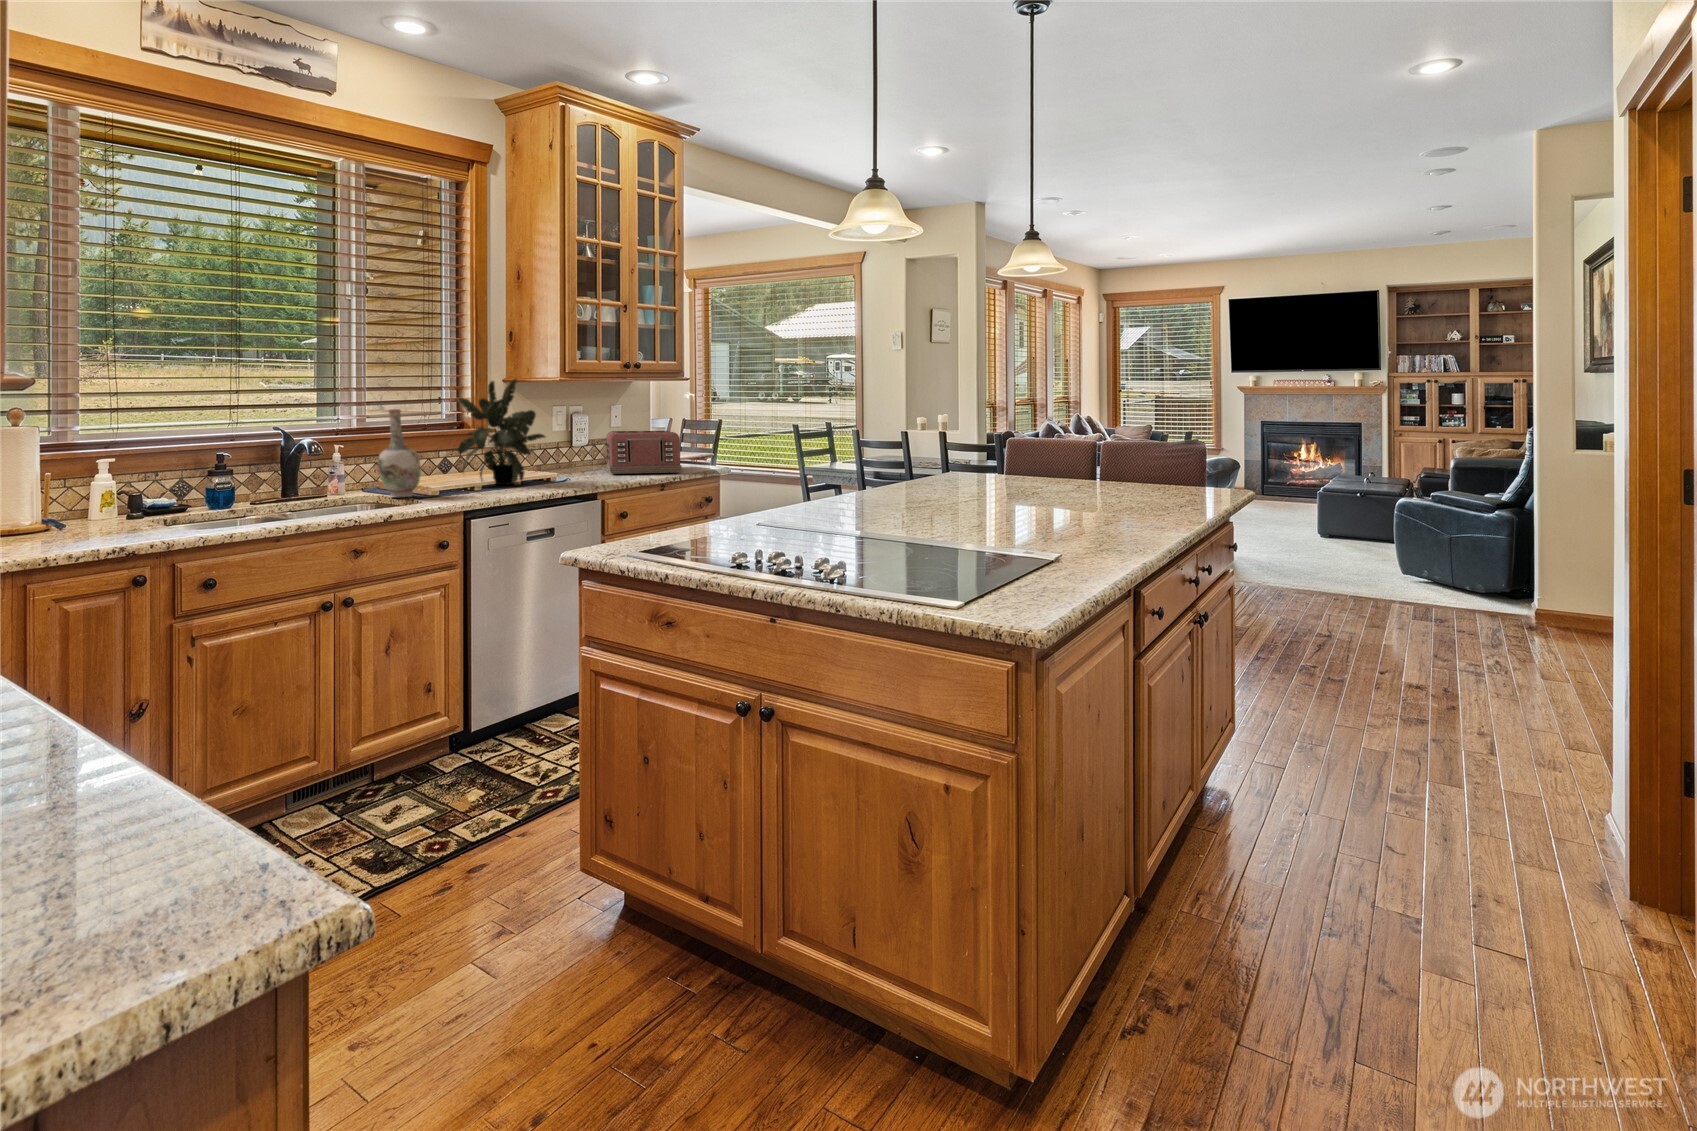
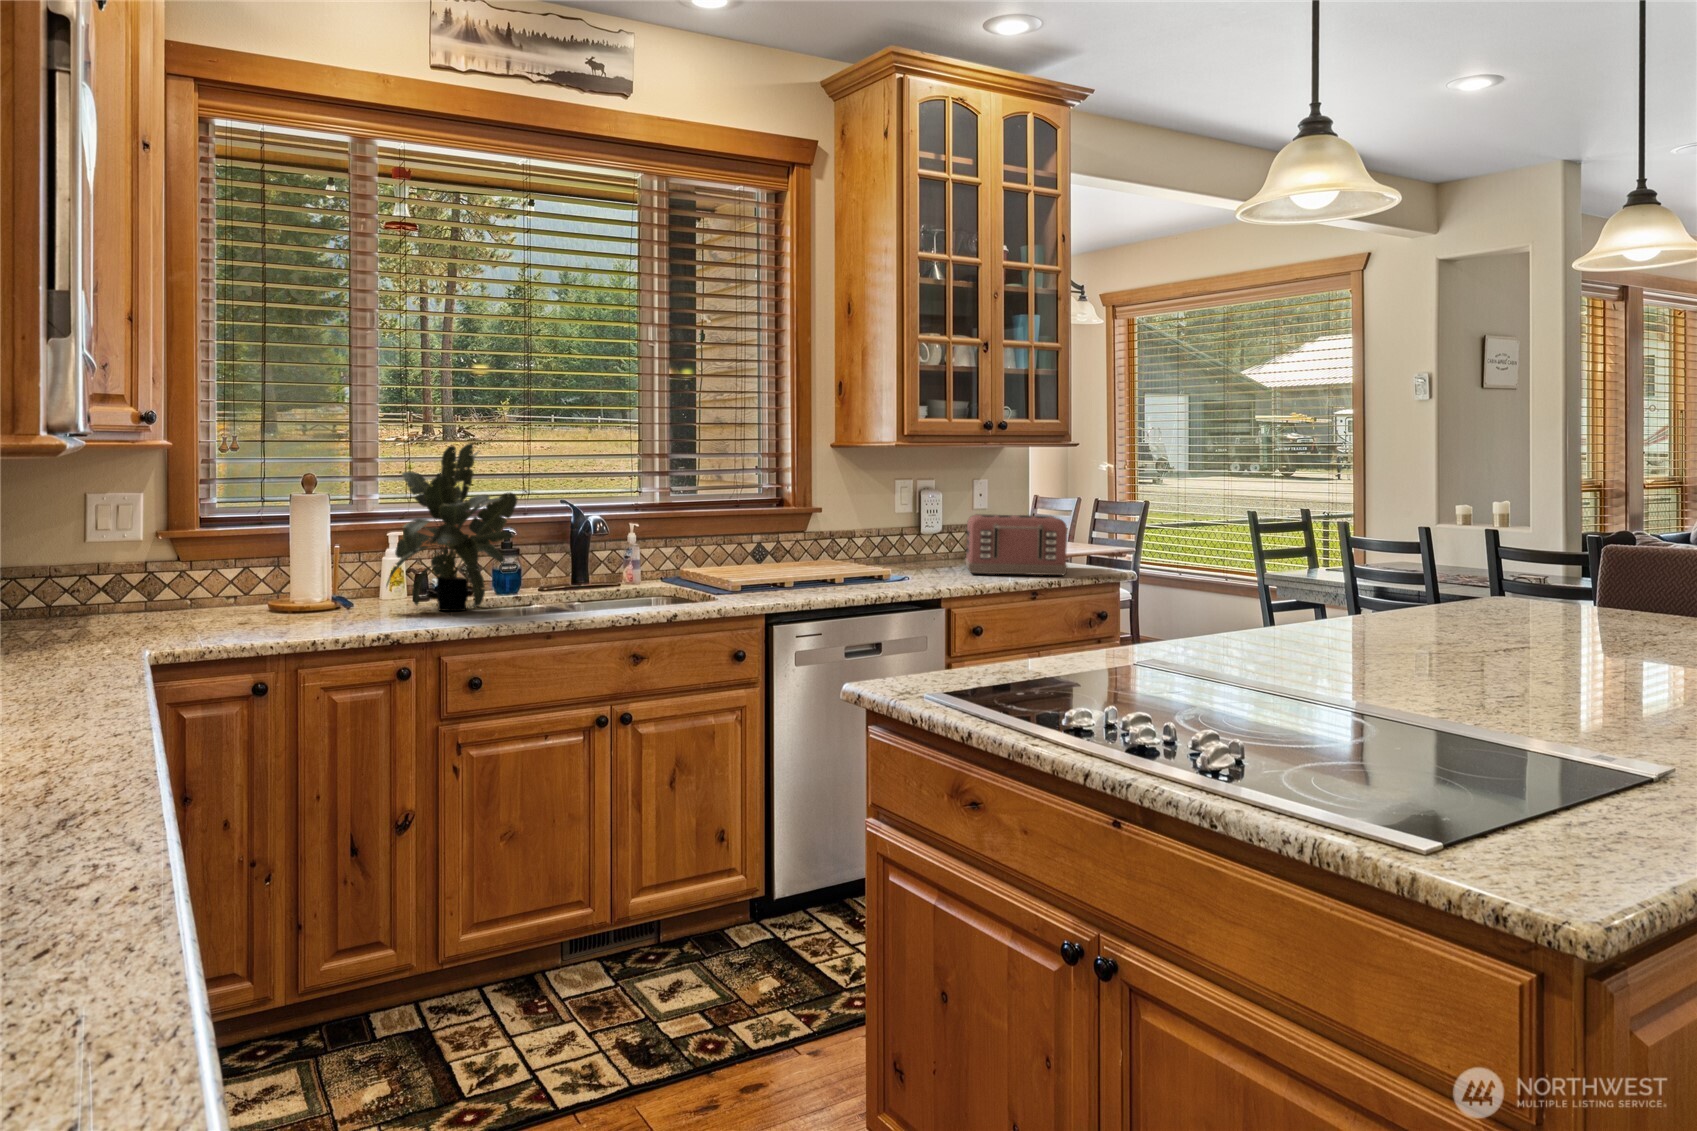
potted plant: present [458,378,546,485] -> present [386,443,517,611]
vase: present [378,409,421,497] -> none [681,480,730,592]

